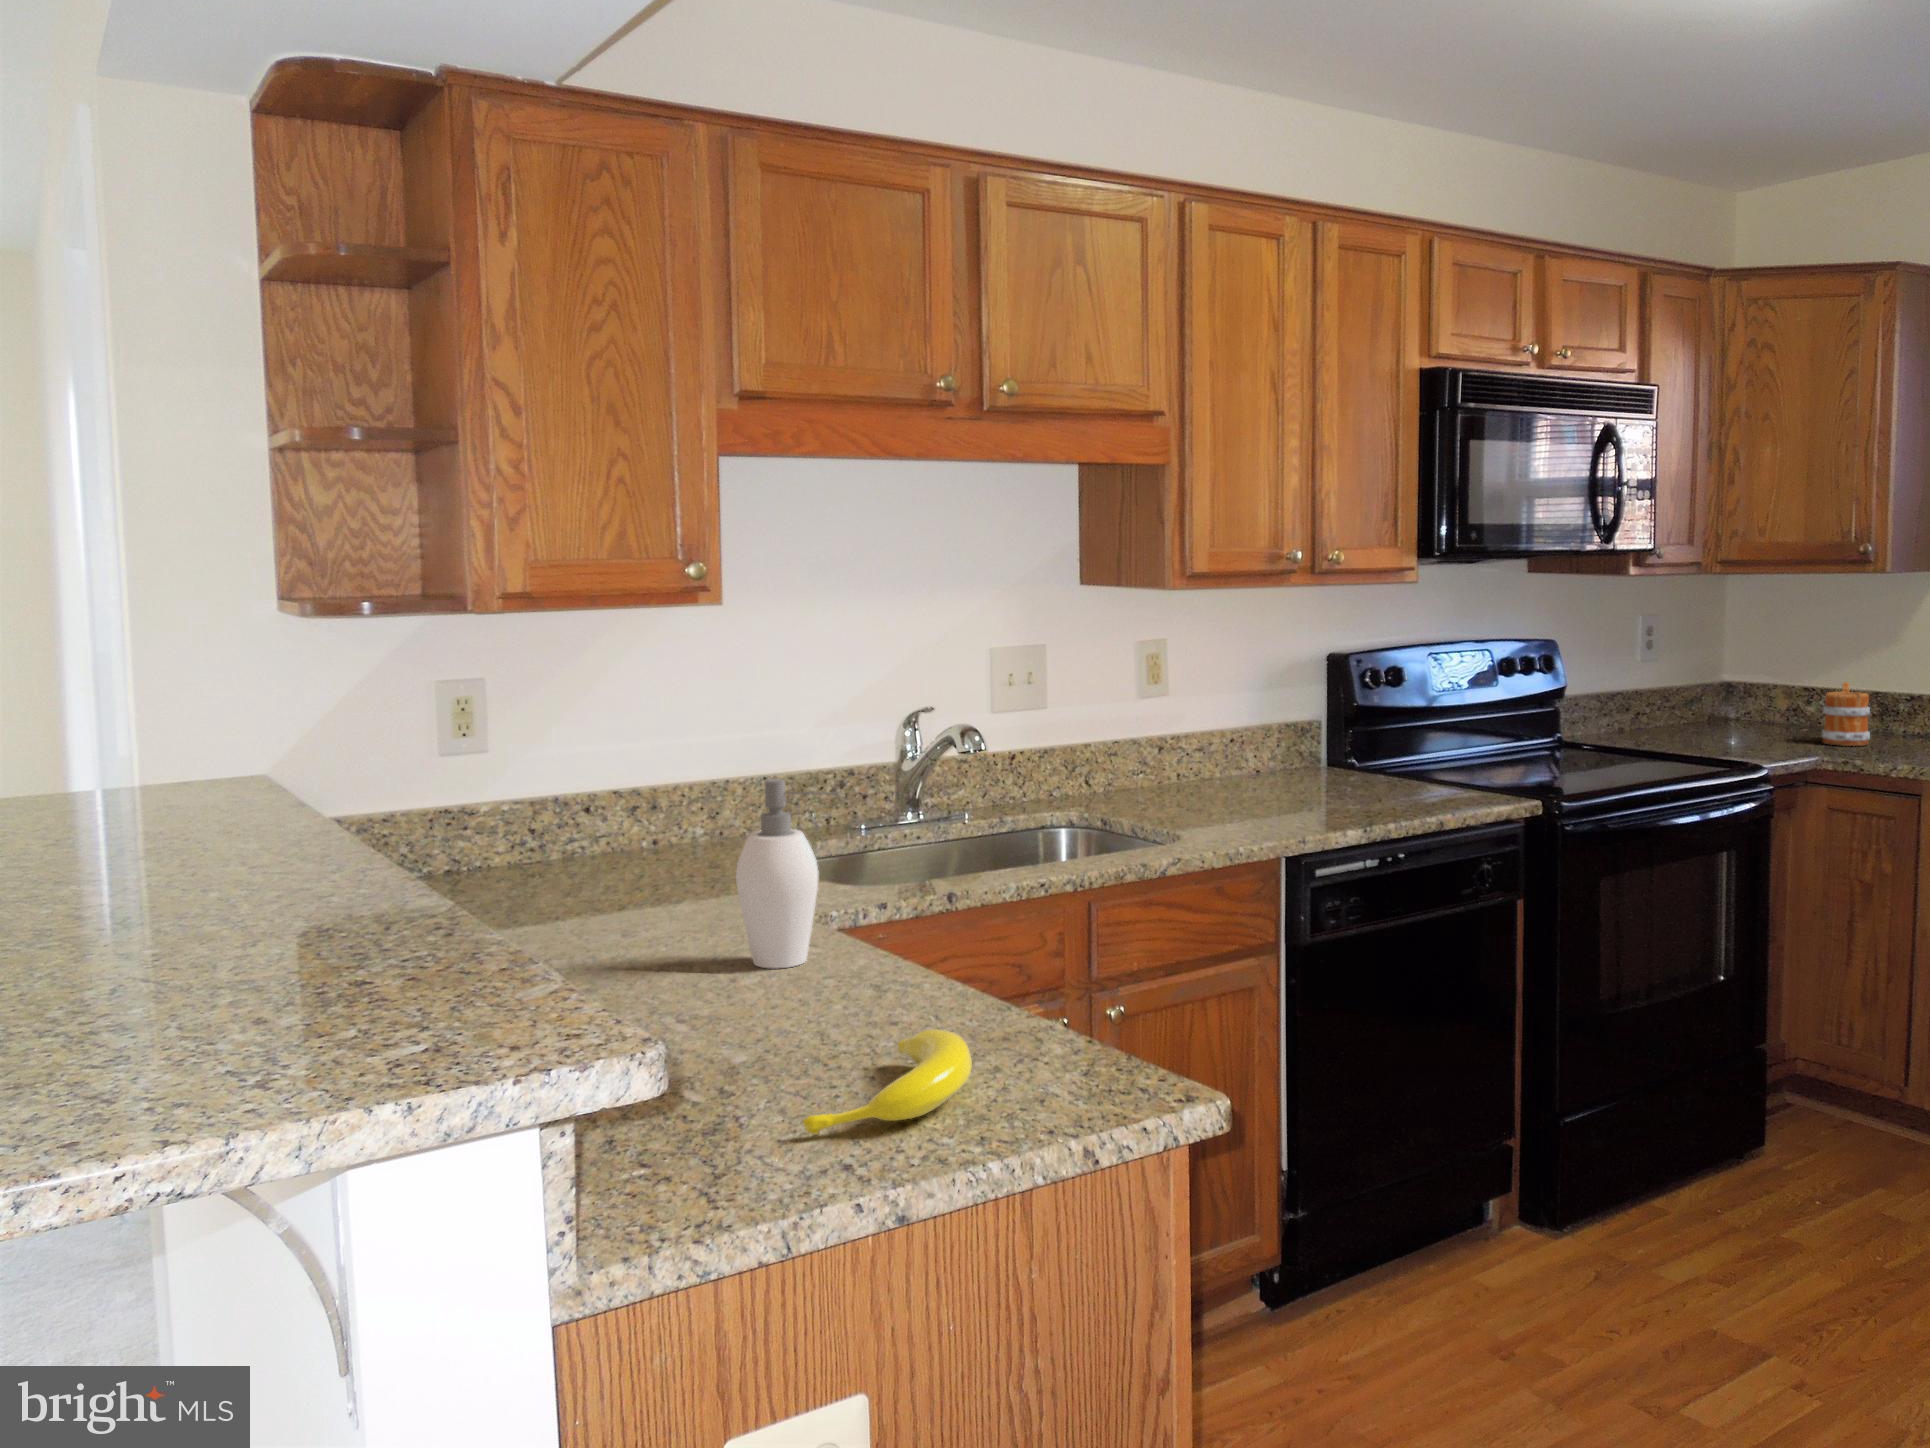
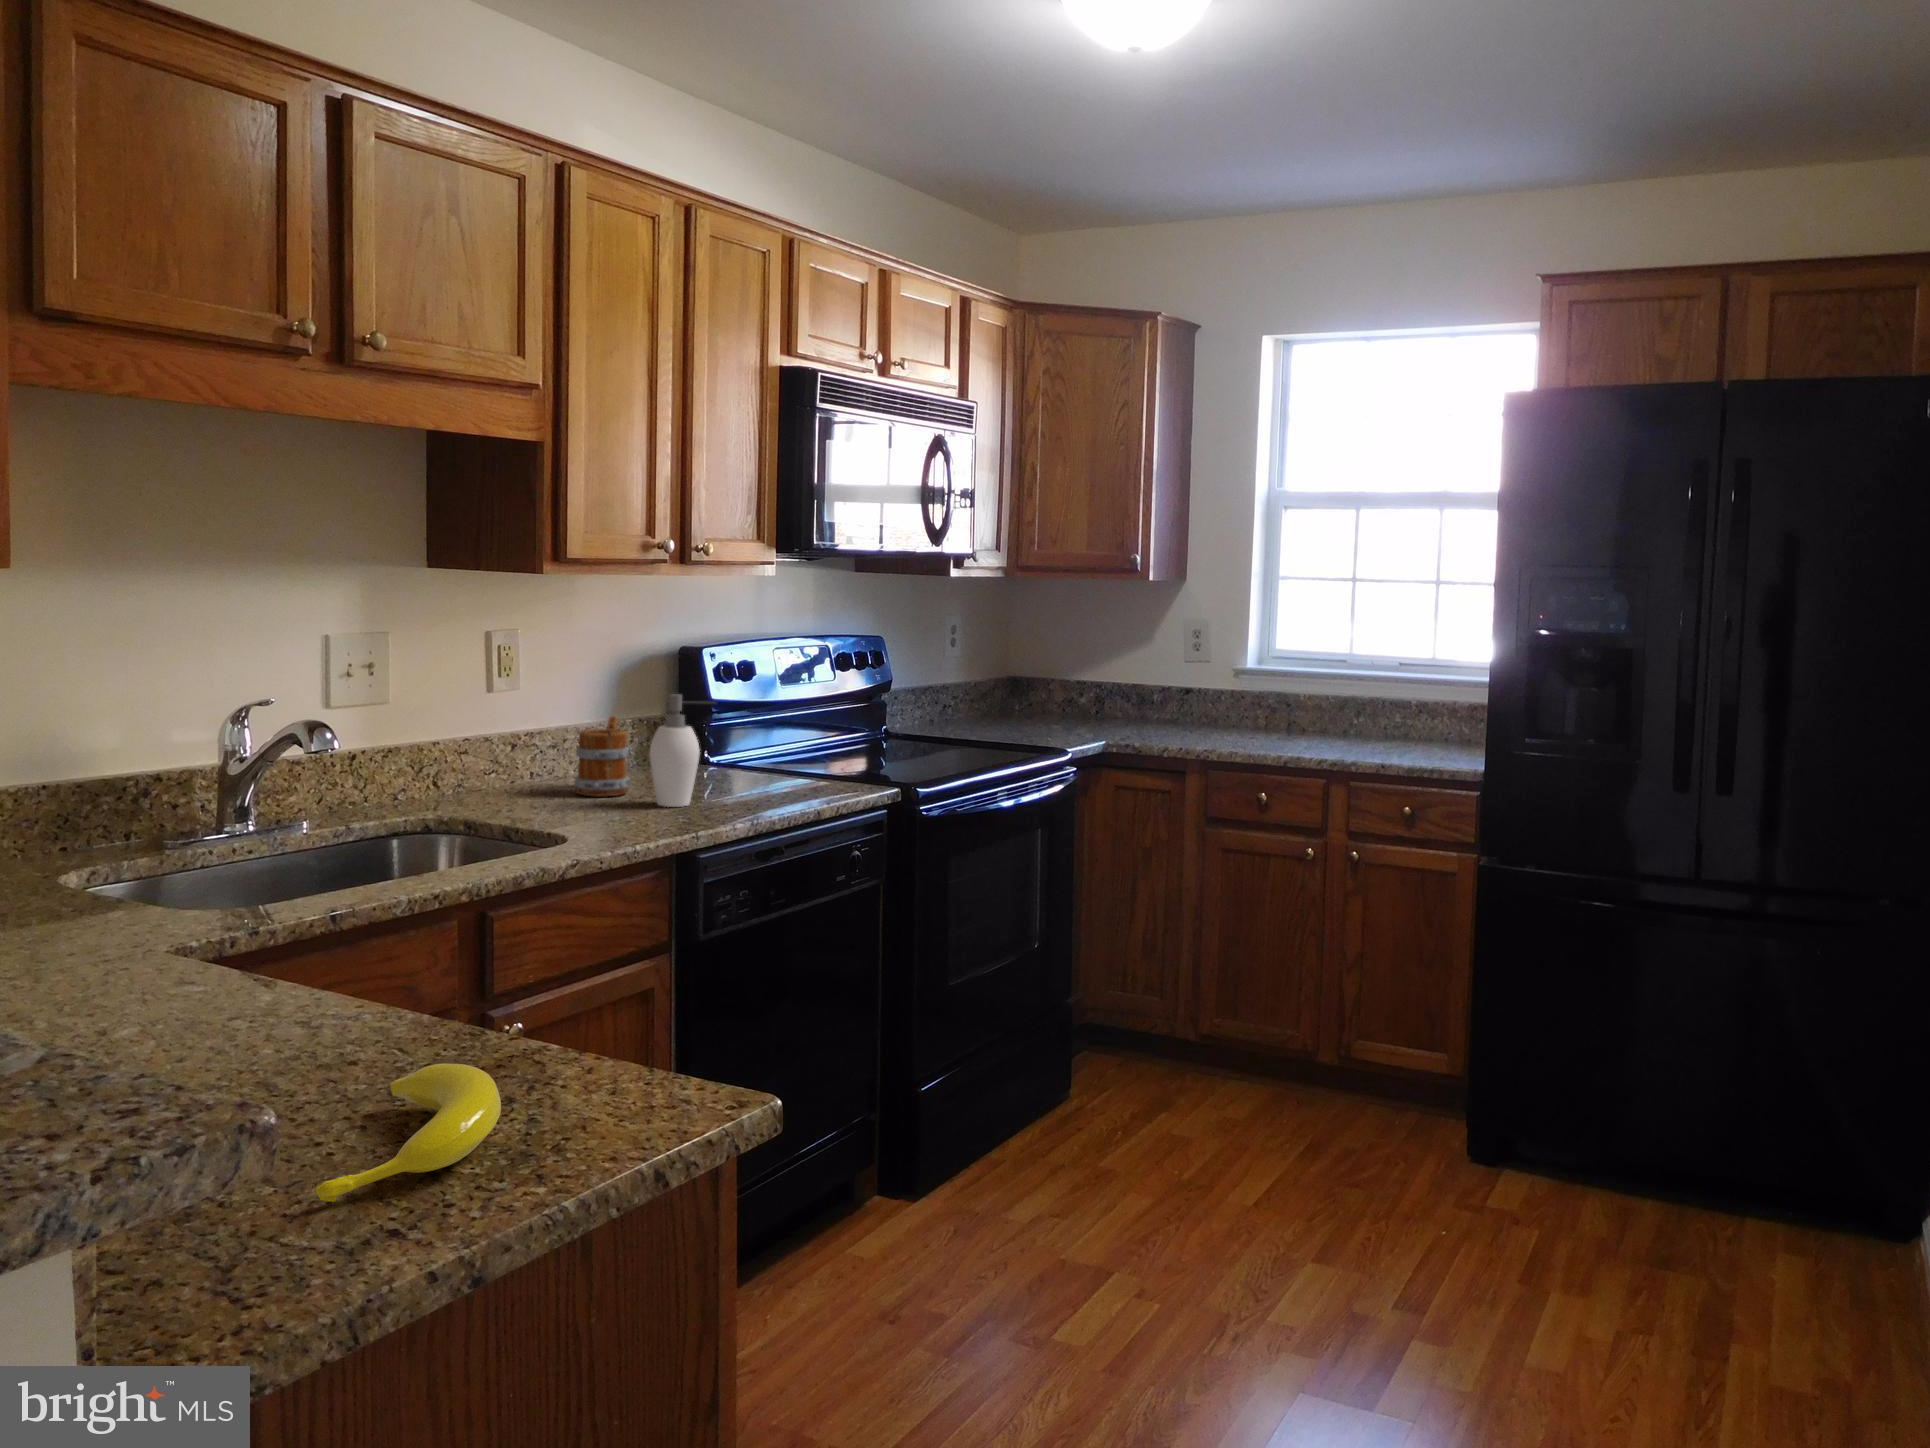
mug: present [1822,682,1870,746] -> present [574,716,630,796]
soap dispenser: present [736,779,838,969] -> present [649,694,700,807]

